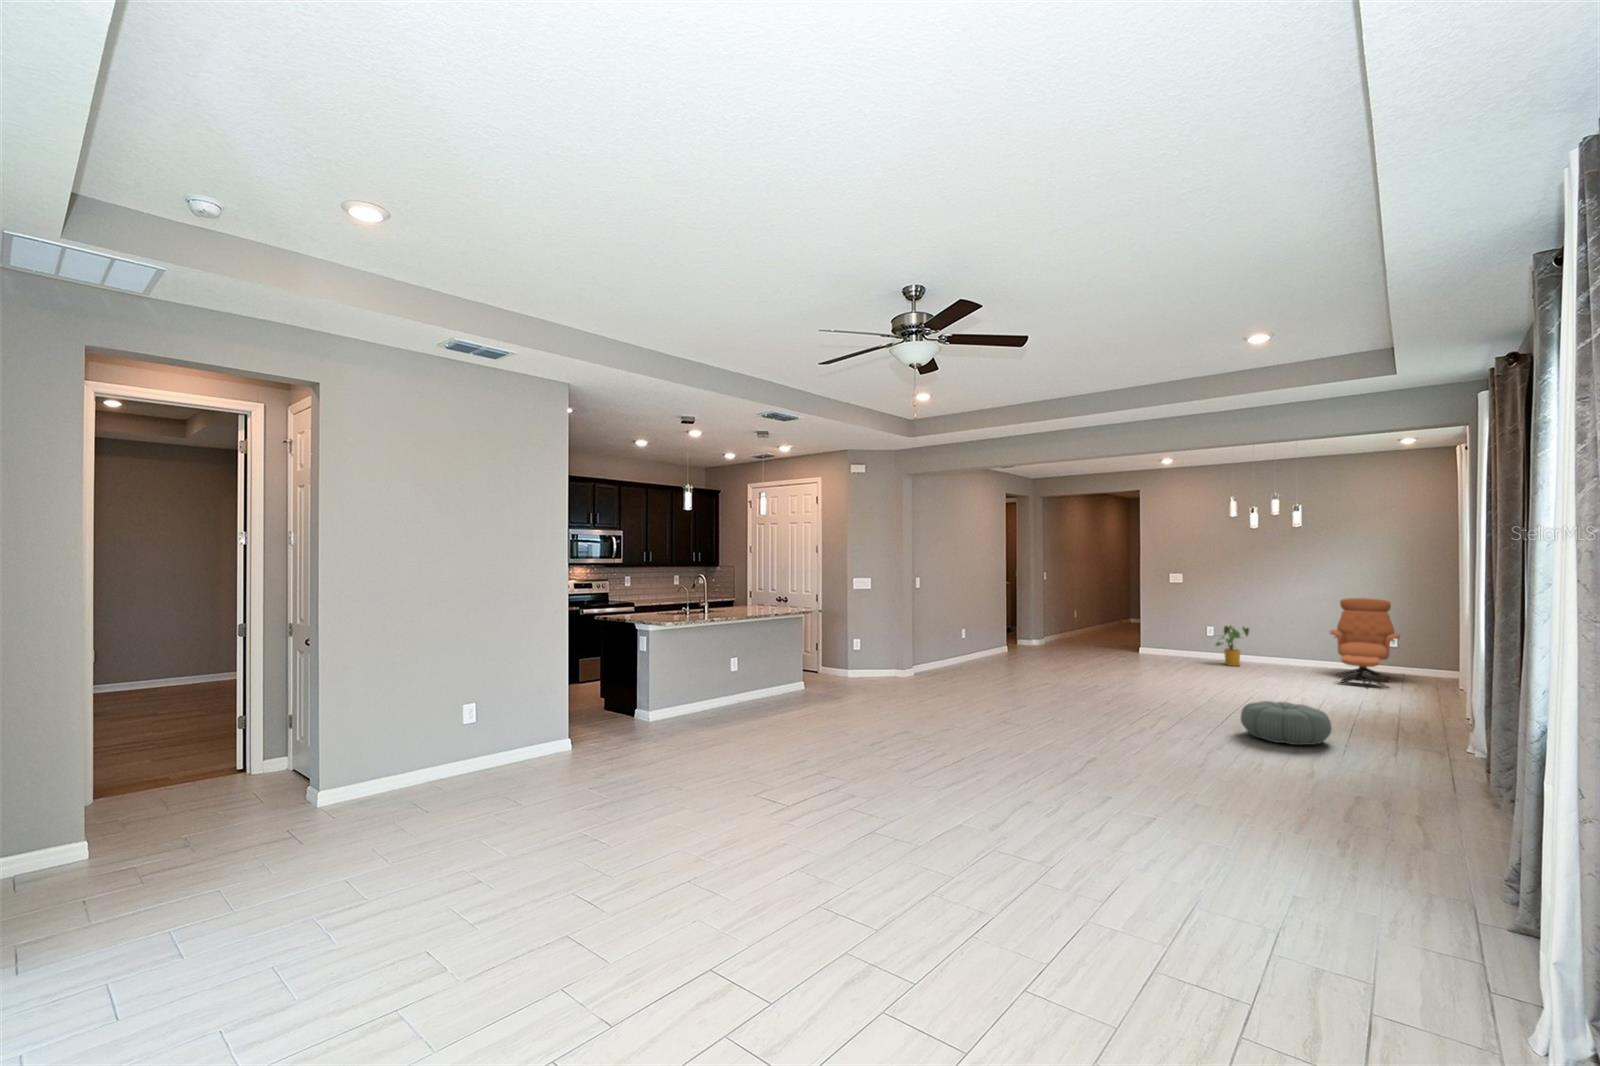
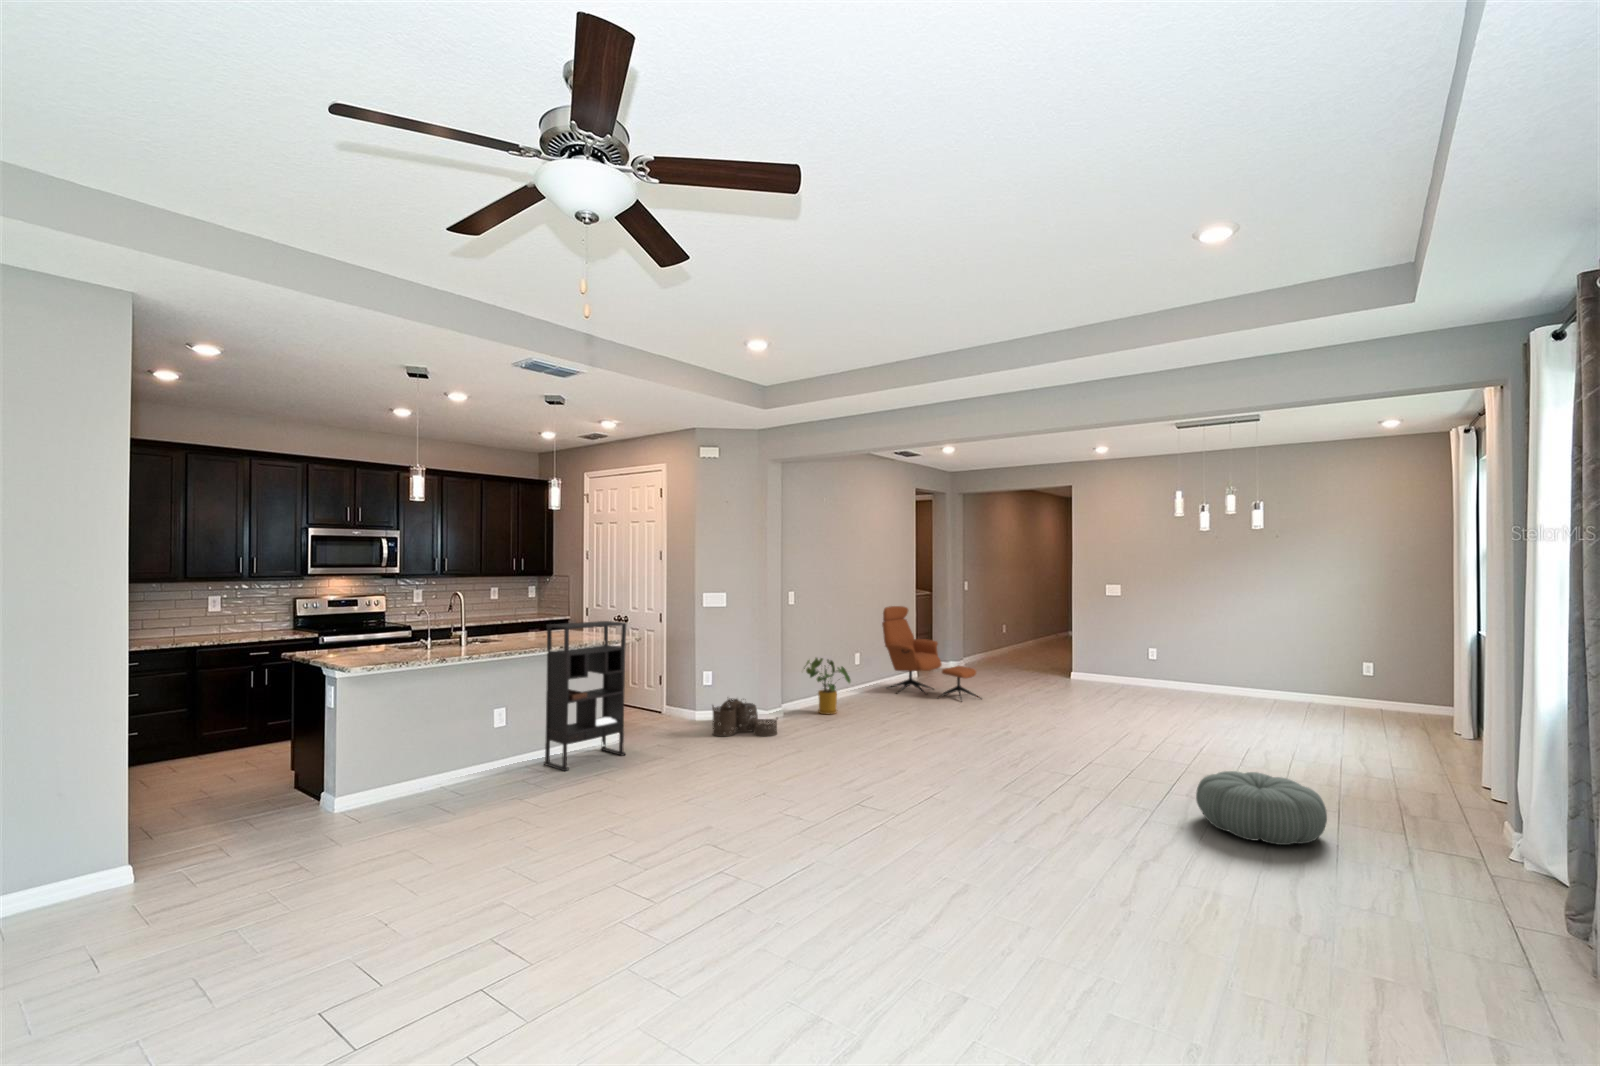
bookshelf: none [761,598,815,703] -> present [544,621,626,771]
armchair: present [1330,598,1400,687] -> present [882,606,978,697]
house plant: present [1216,626,1249,666] -> present [804,658,850,715]
woven basket: none [868,658,918,686] -> present [712,698,777,737]

